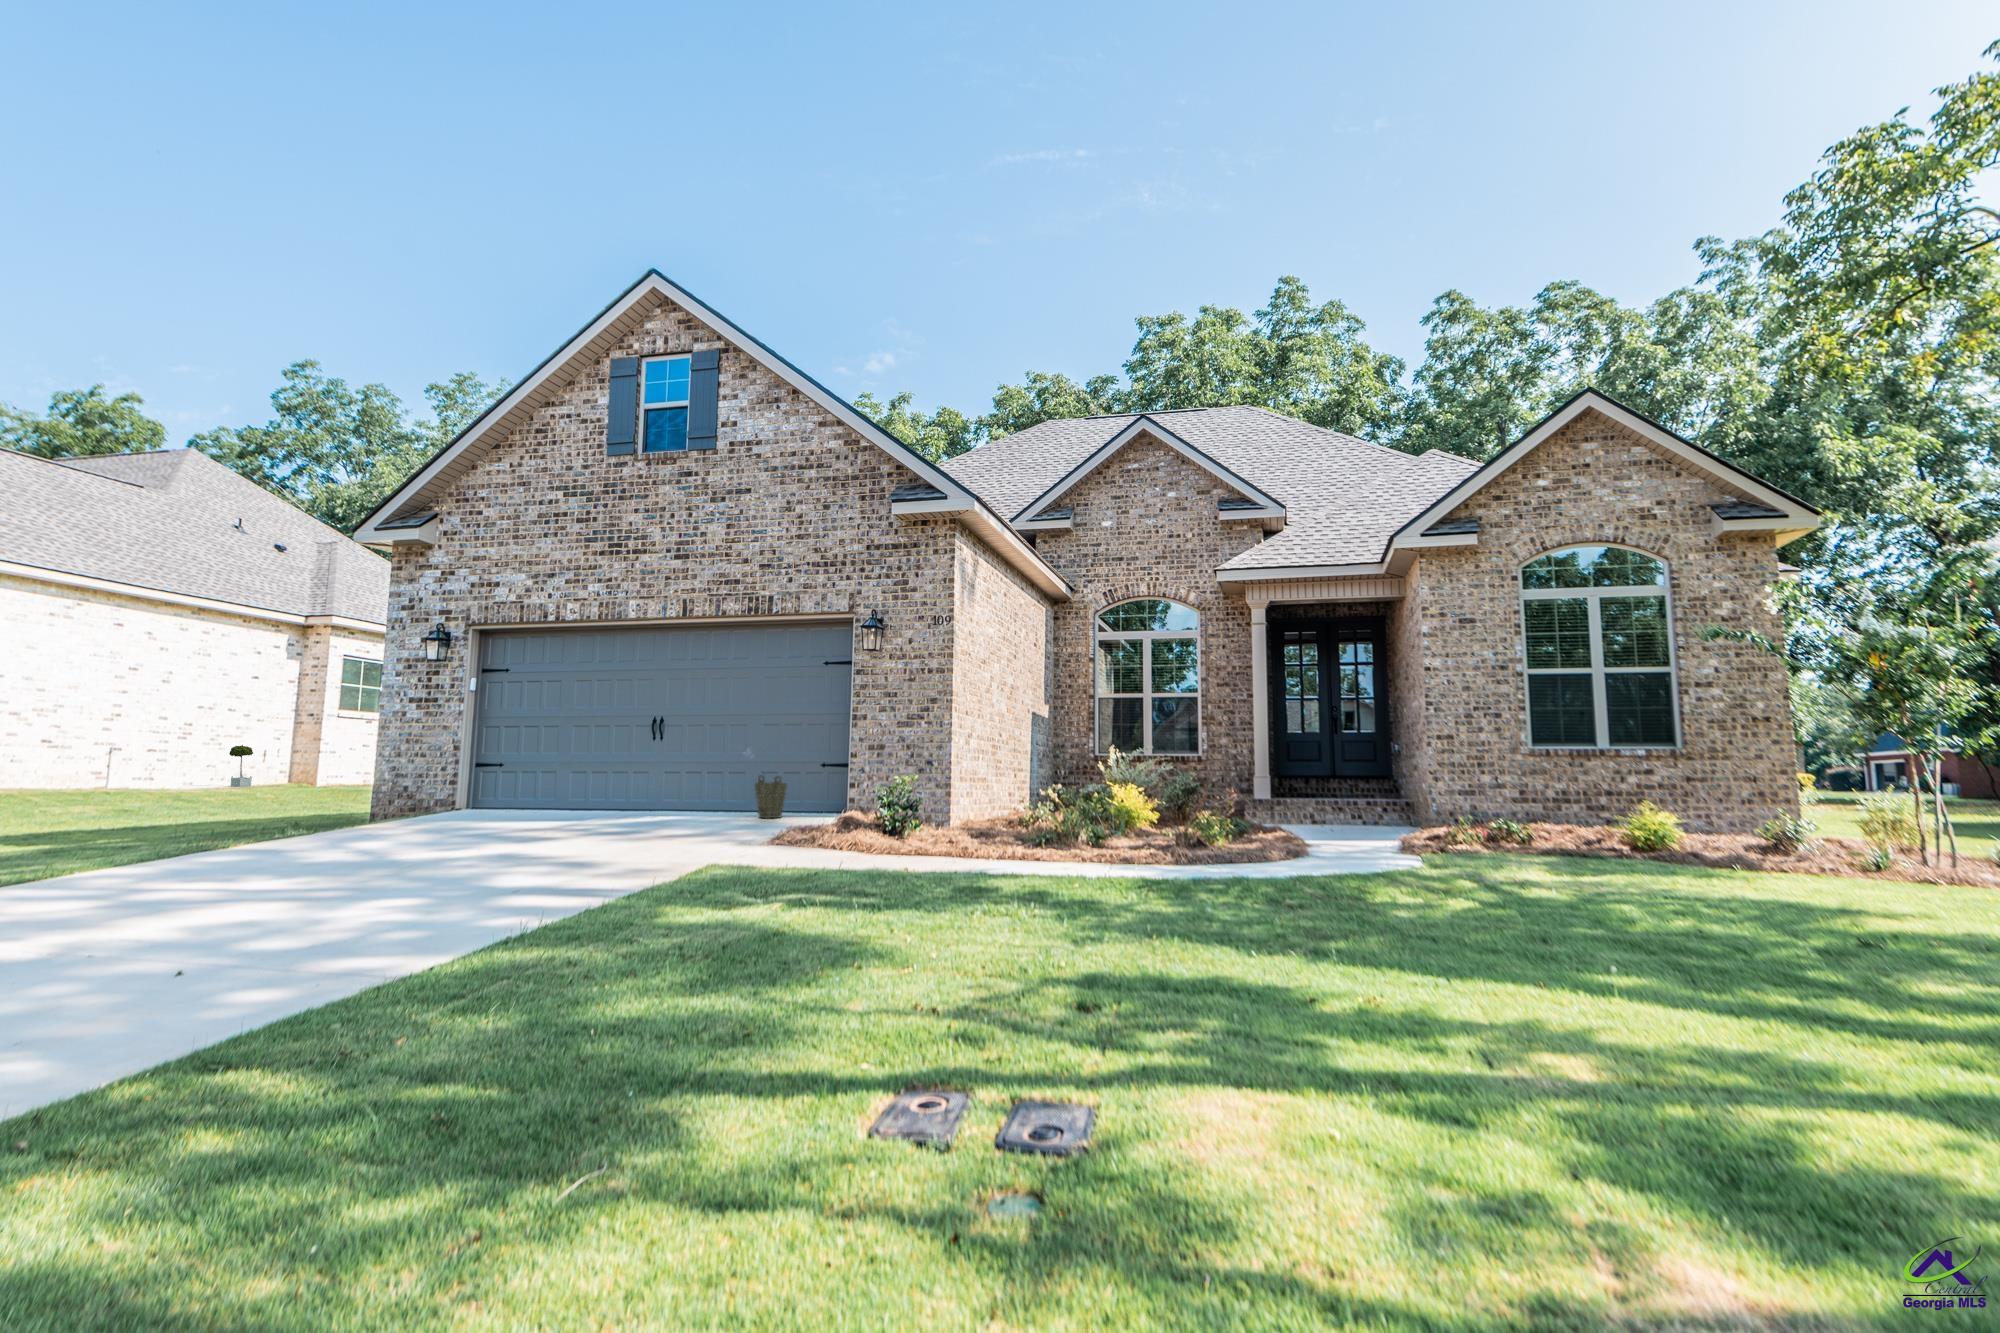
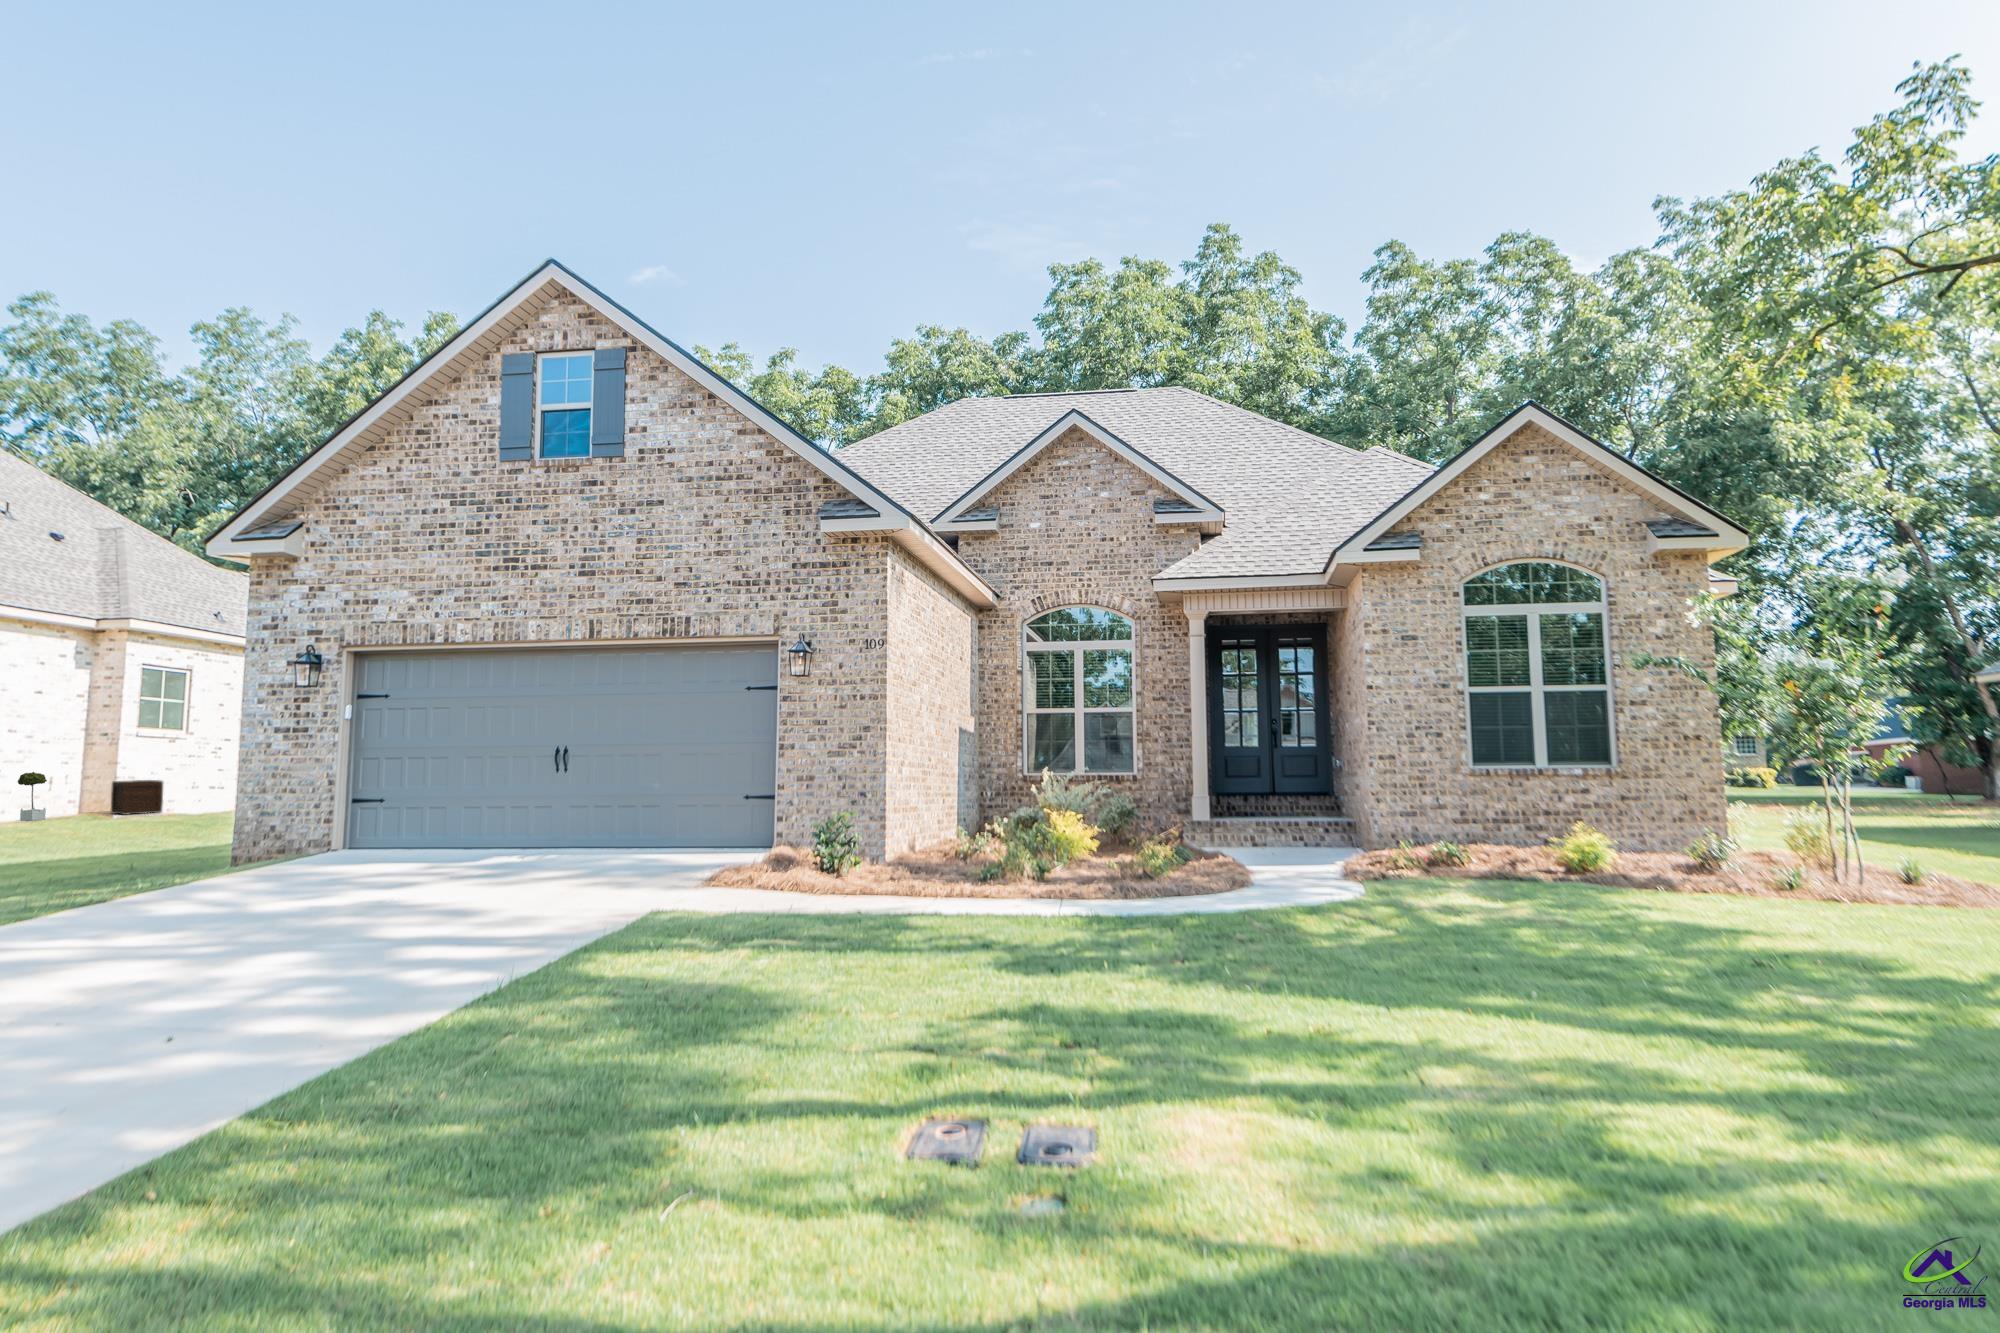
wooden crate: none [307,755,350,784] -> present [111,780,163,815]
bucket: present [755,775,787,818] -> none [673,809,709,856]

